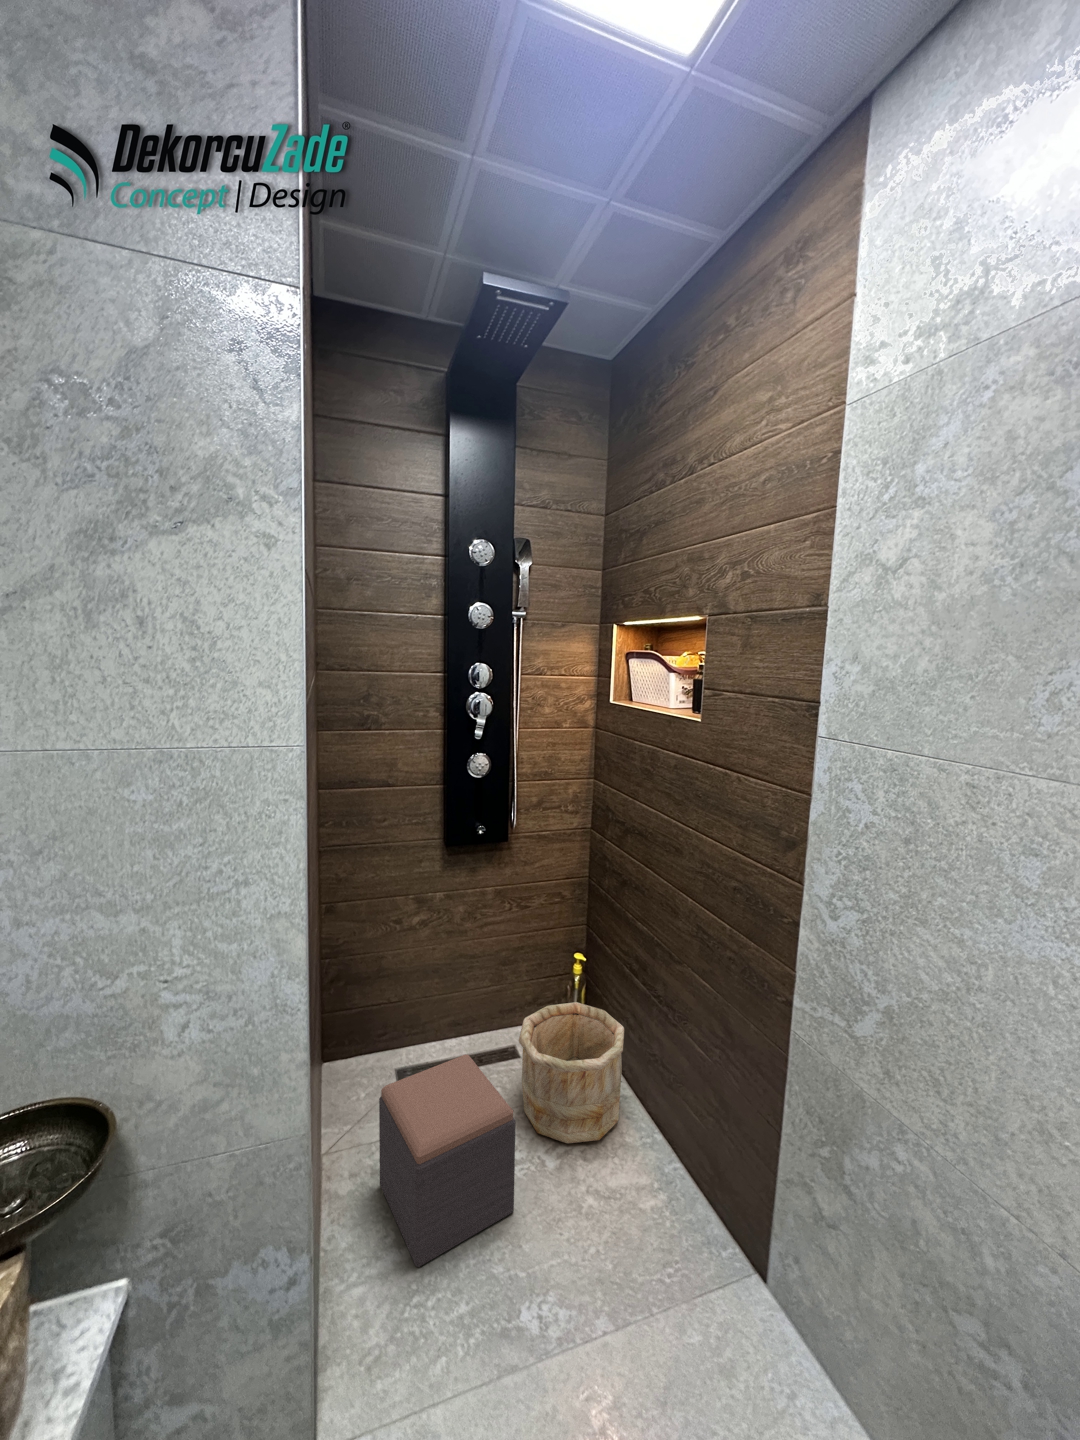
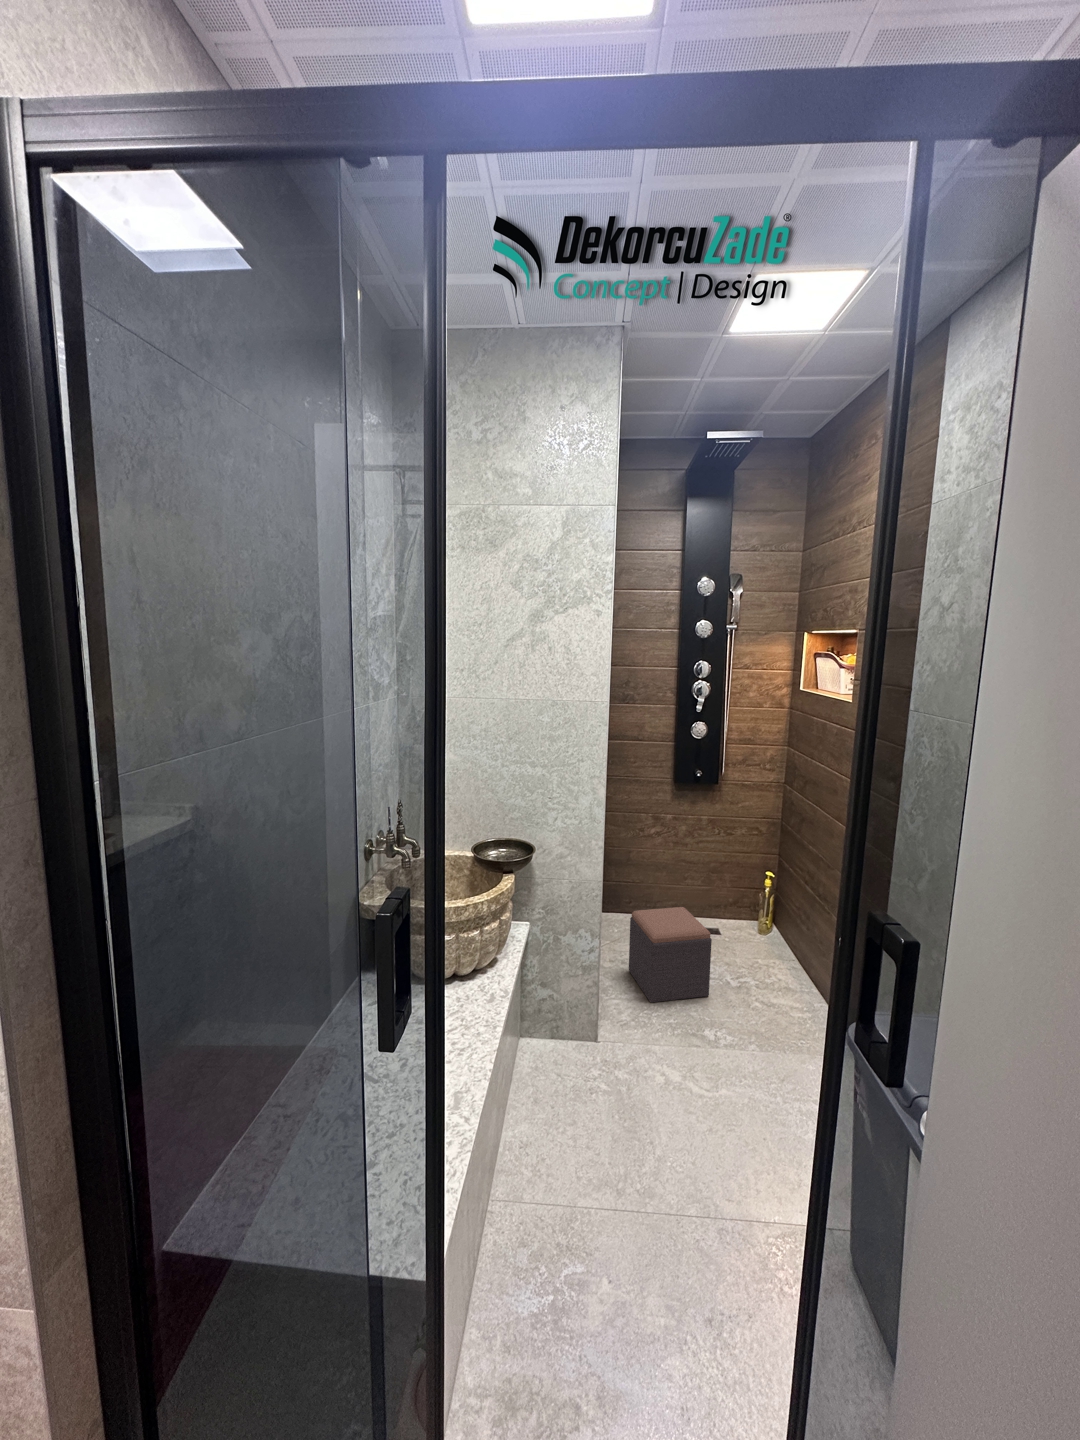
wooden bucket: present [519,1002,624,1143] -> none [719,899,796,980]

